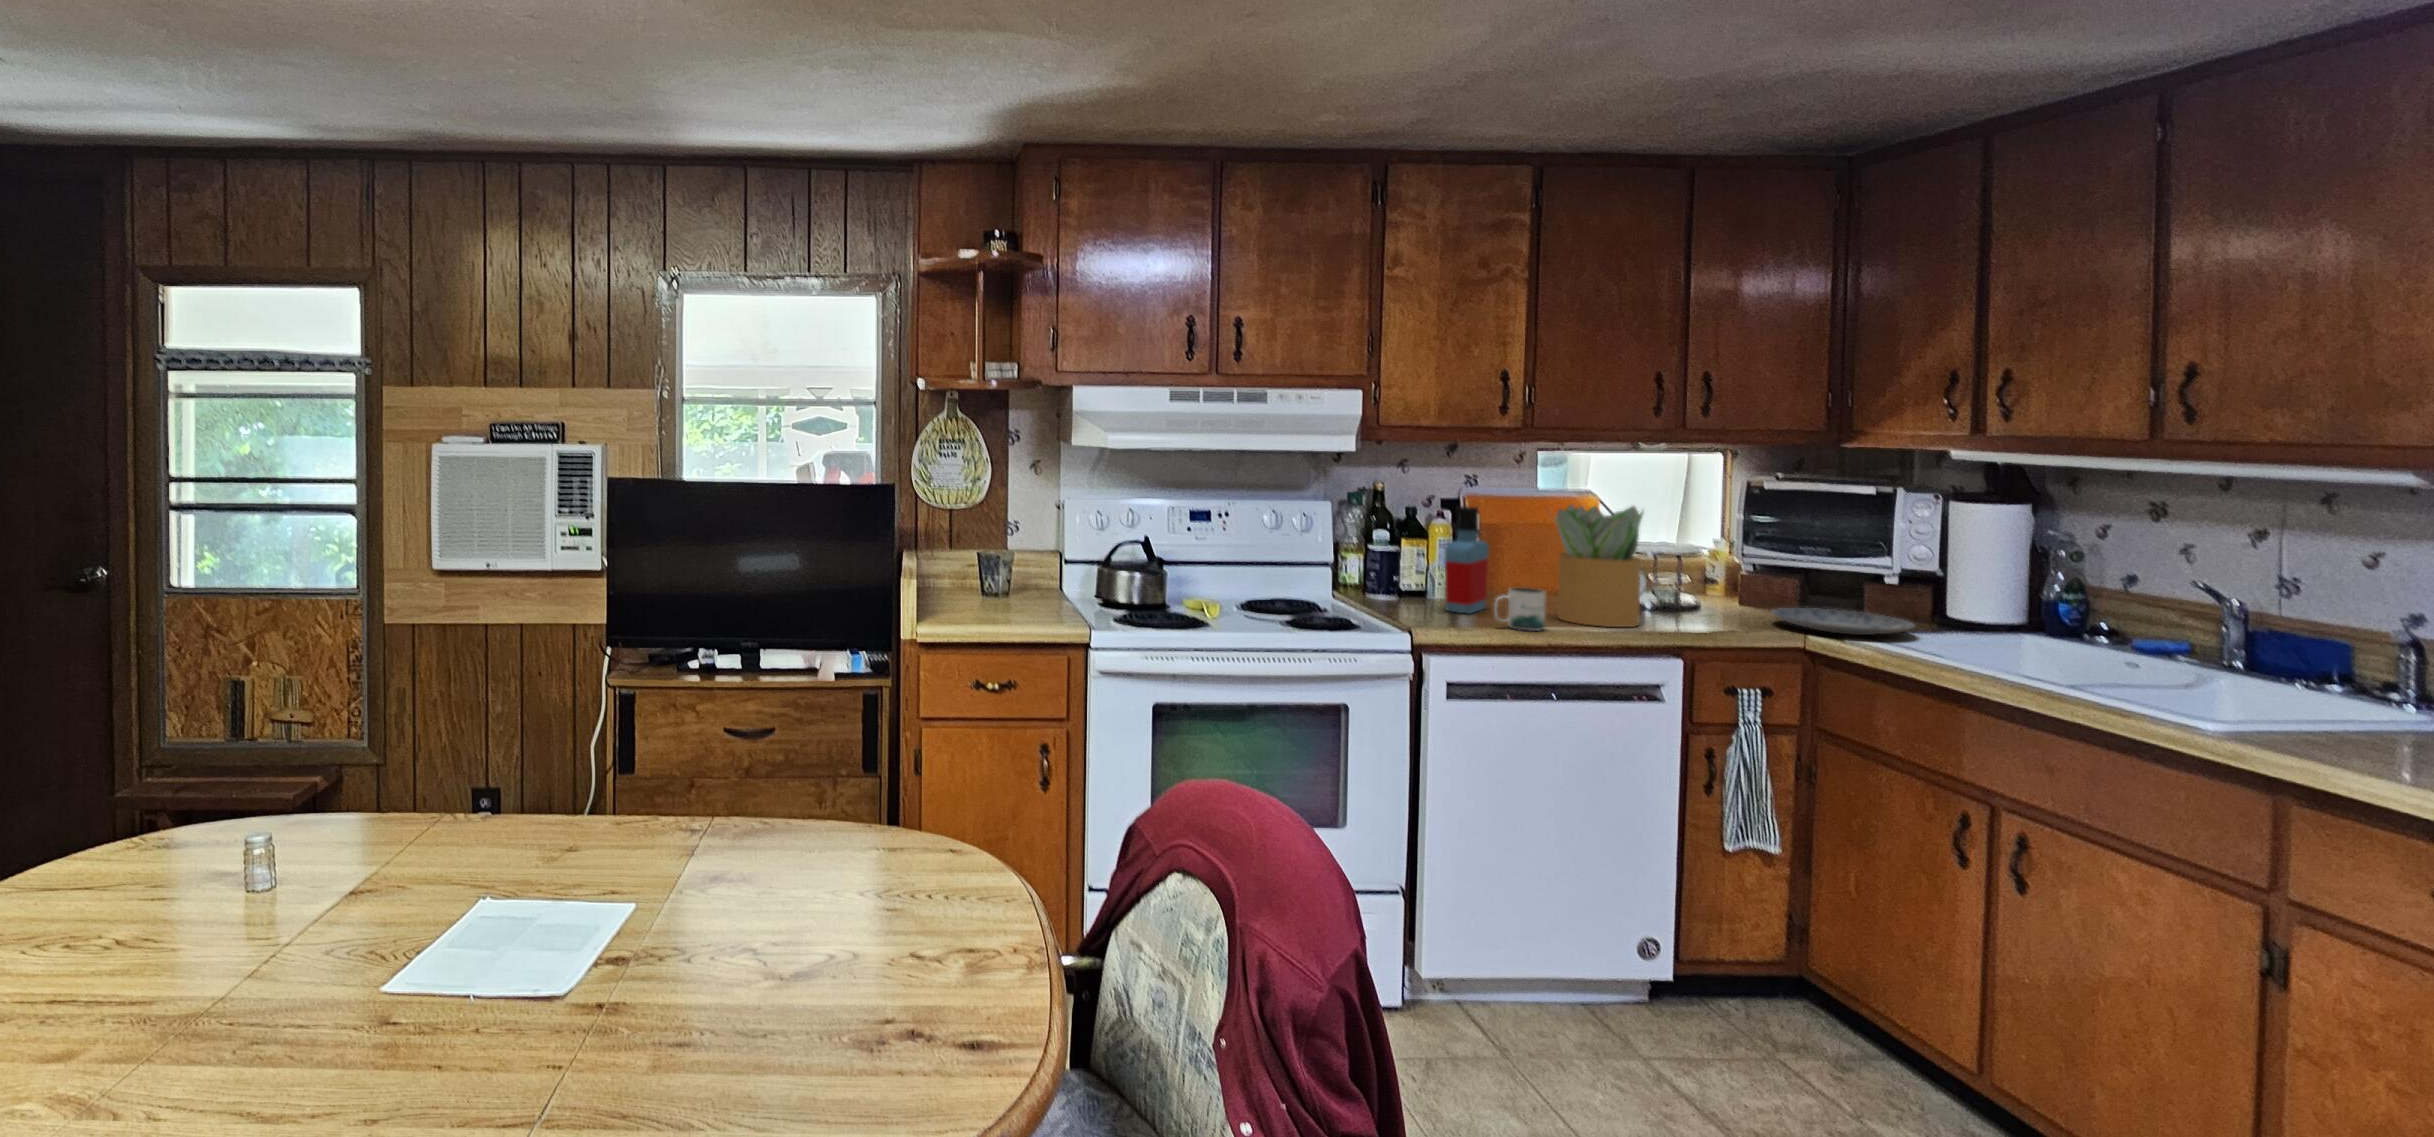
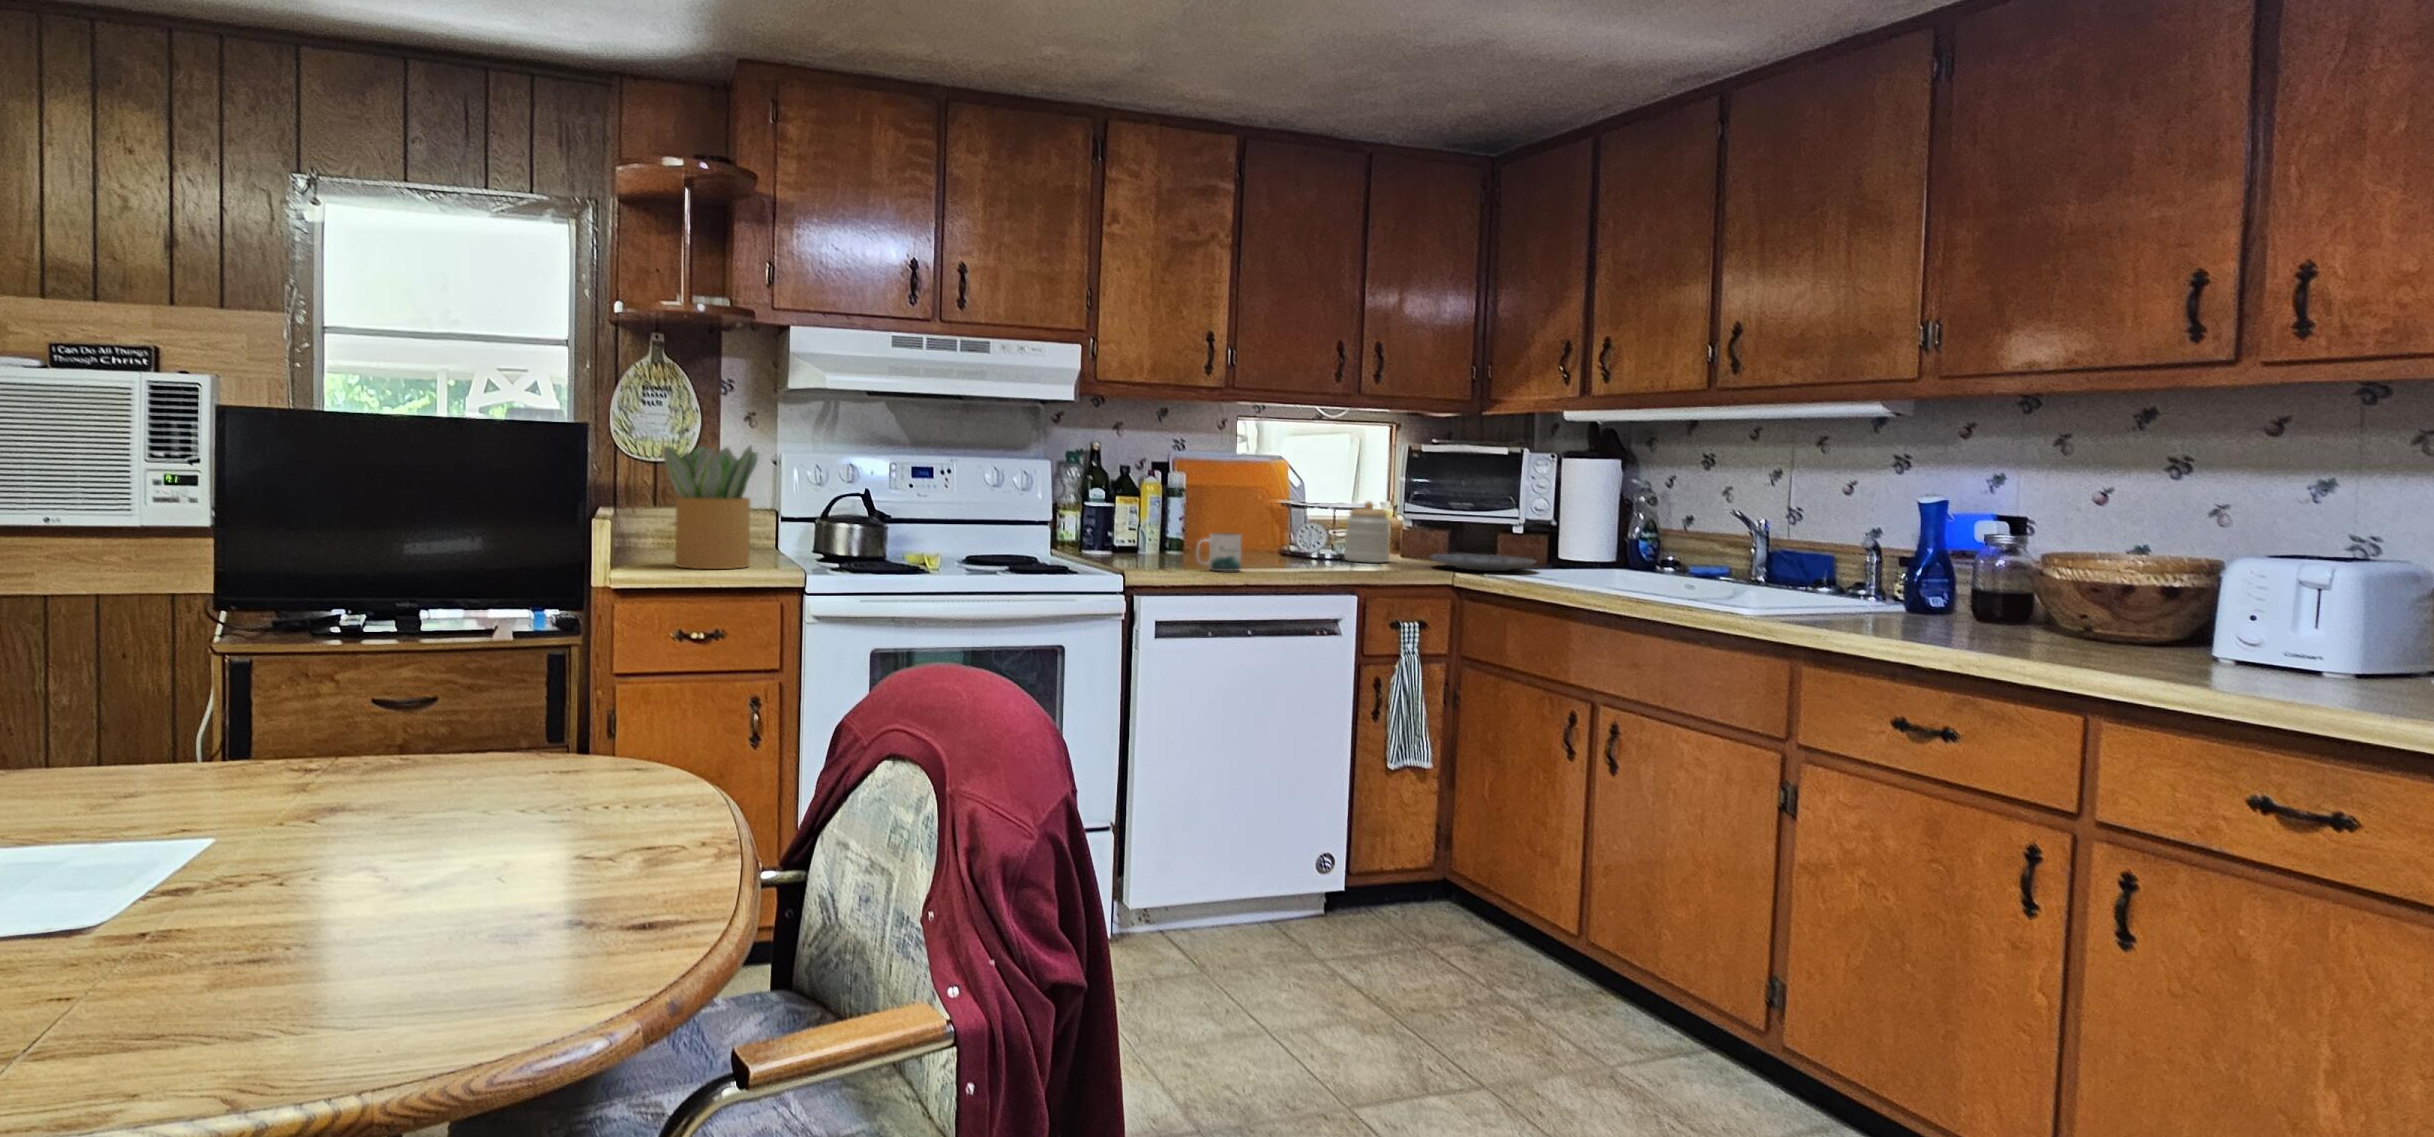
potted plant: present [1551,505,1643,627] -> present [663,445,758,569]
bottle: present [1445,506,1489,614] -> none [1157,462,1199,563]
jar: none [1660,546,1719,615] -> present [1345,501,1390,563]

